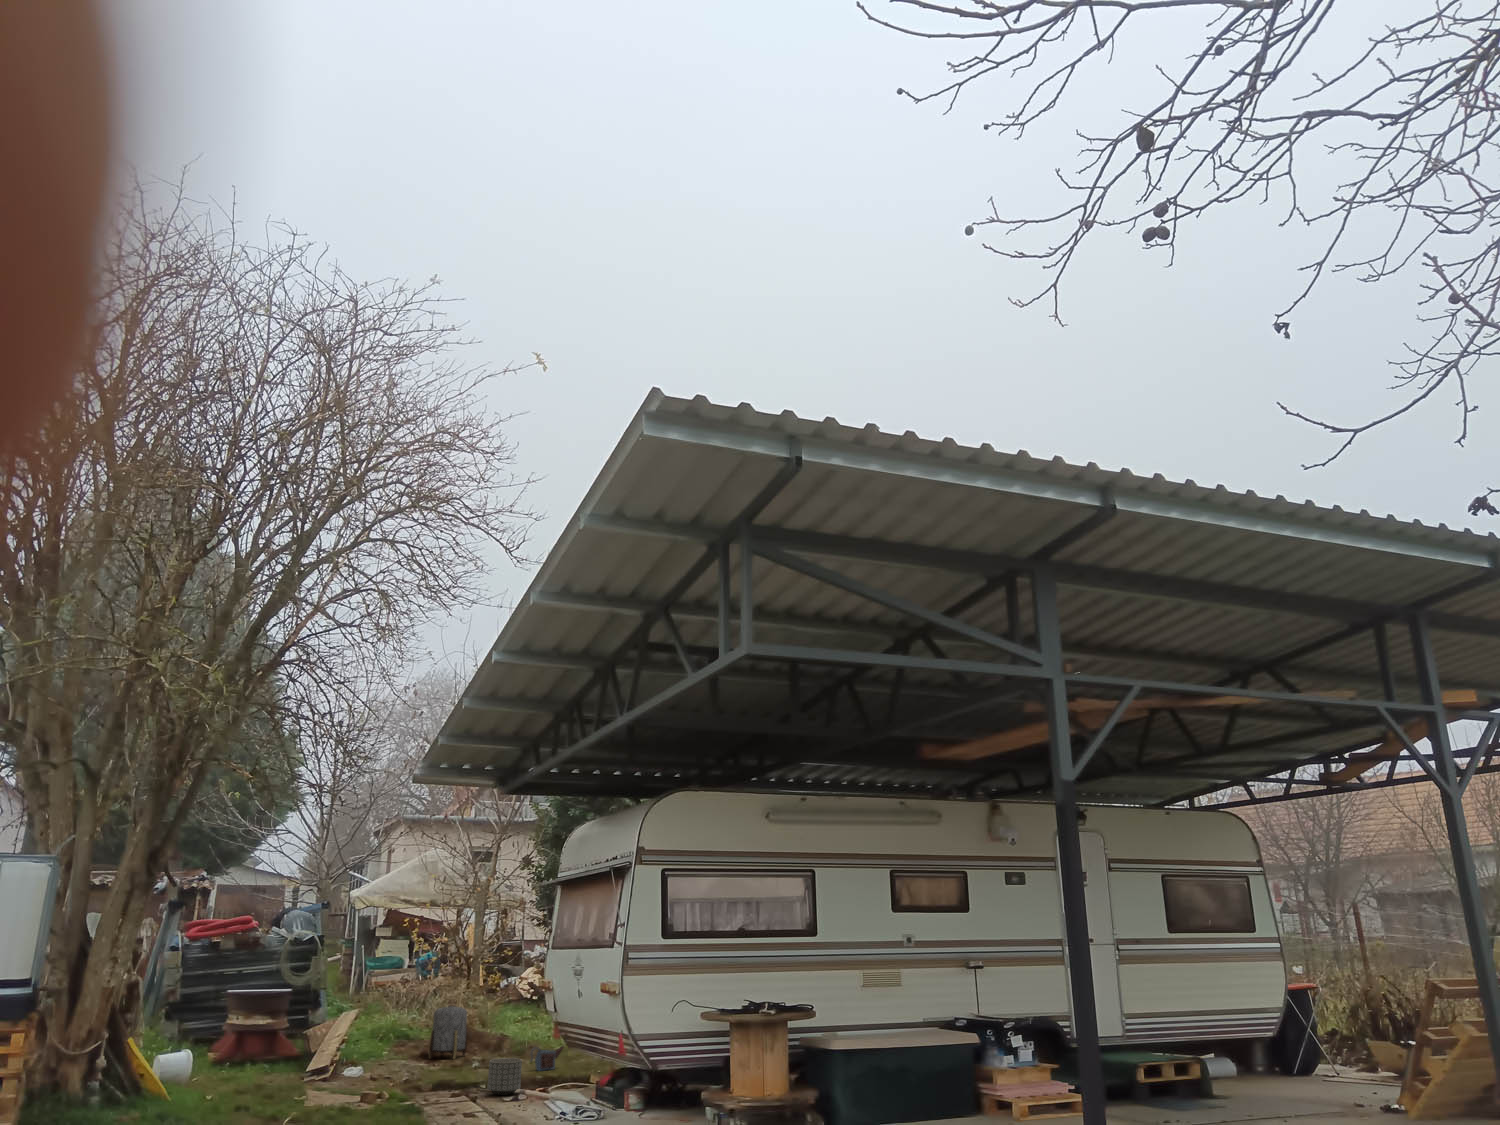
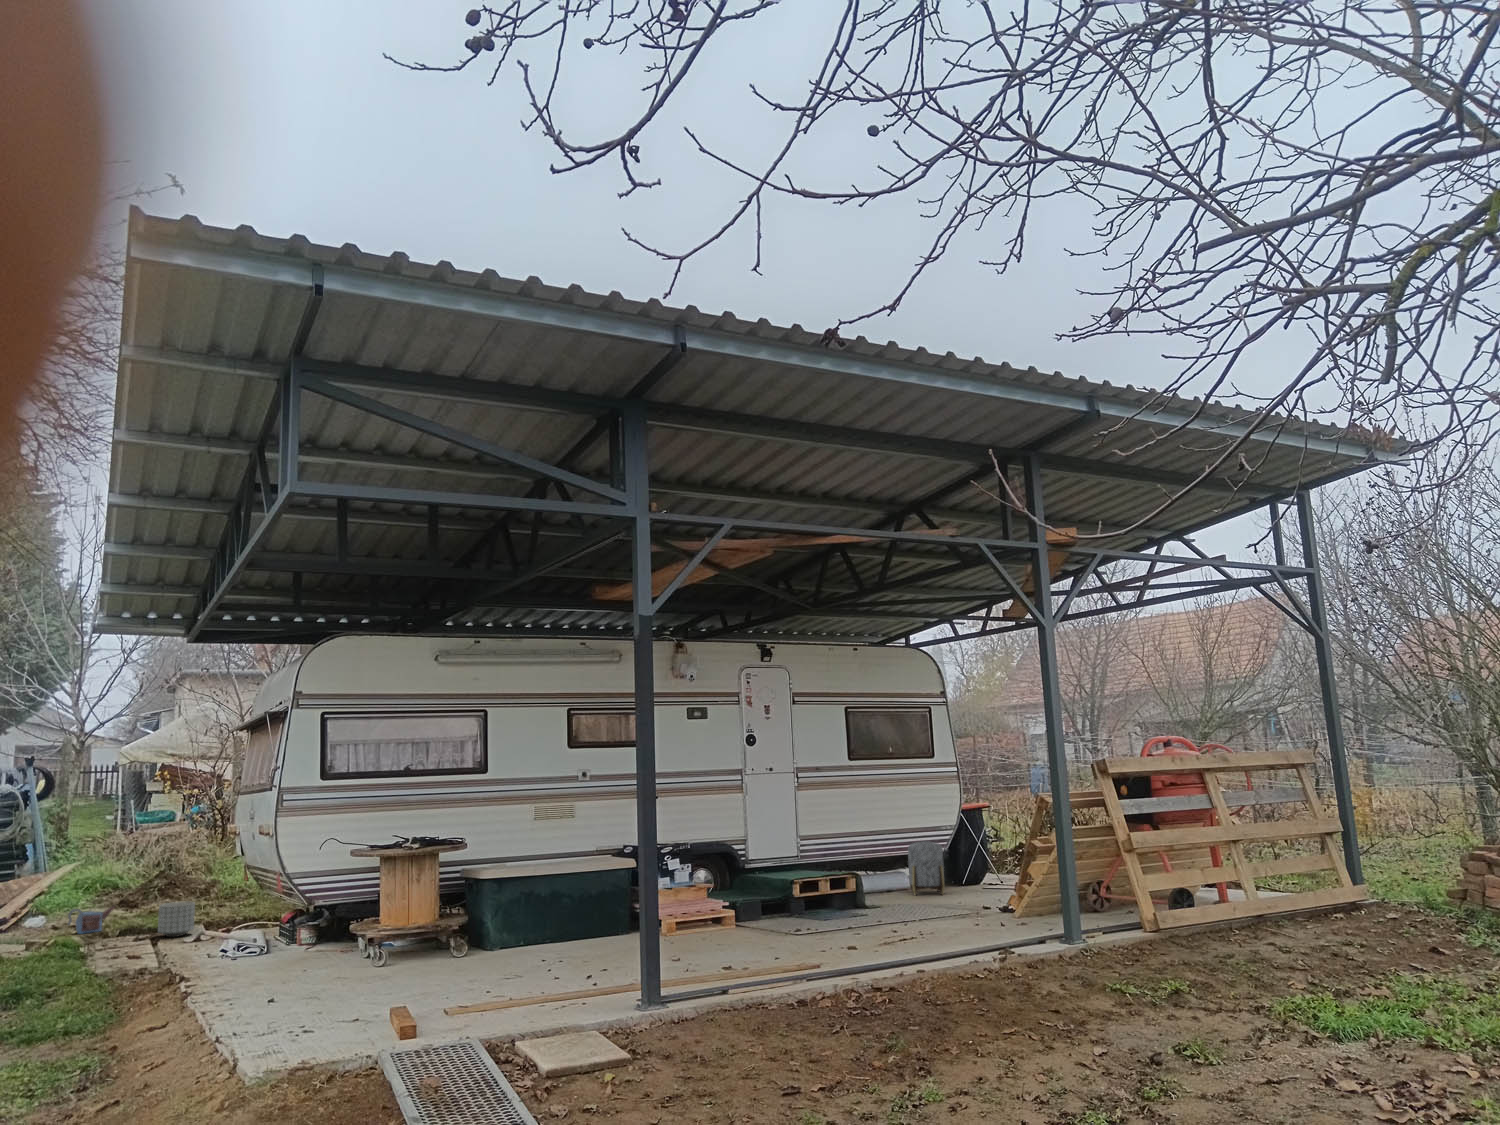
stool: present [429,1006,467,1059] -> present [908,841,944,895]
watering can: present [530,1046,564,1071] -> present [68,906,115,934]

